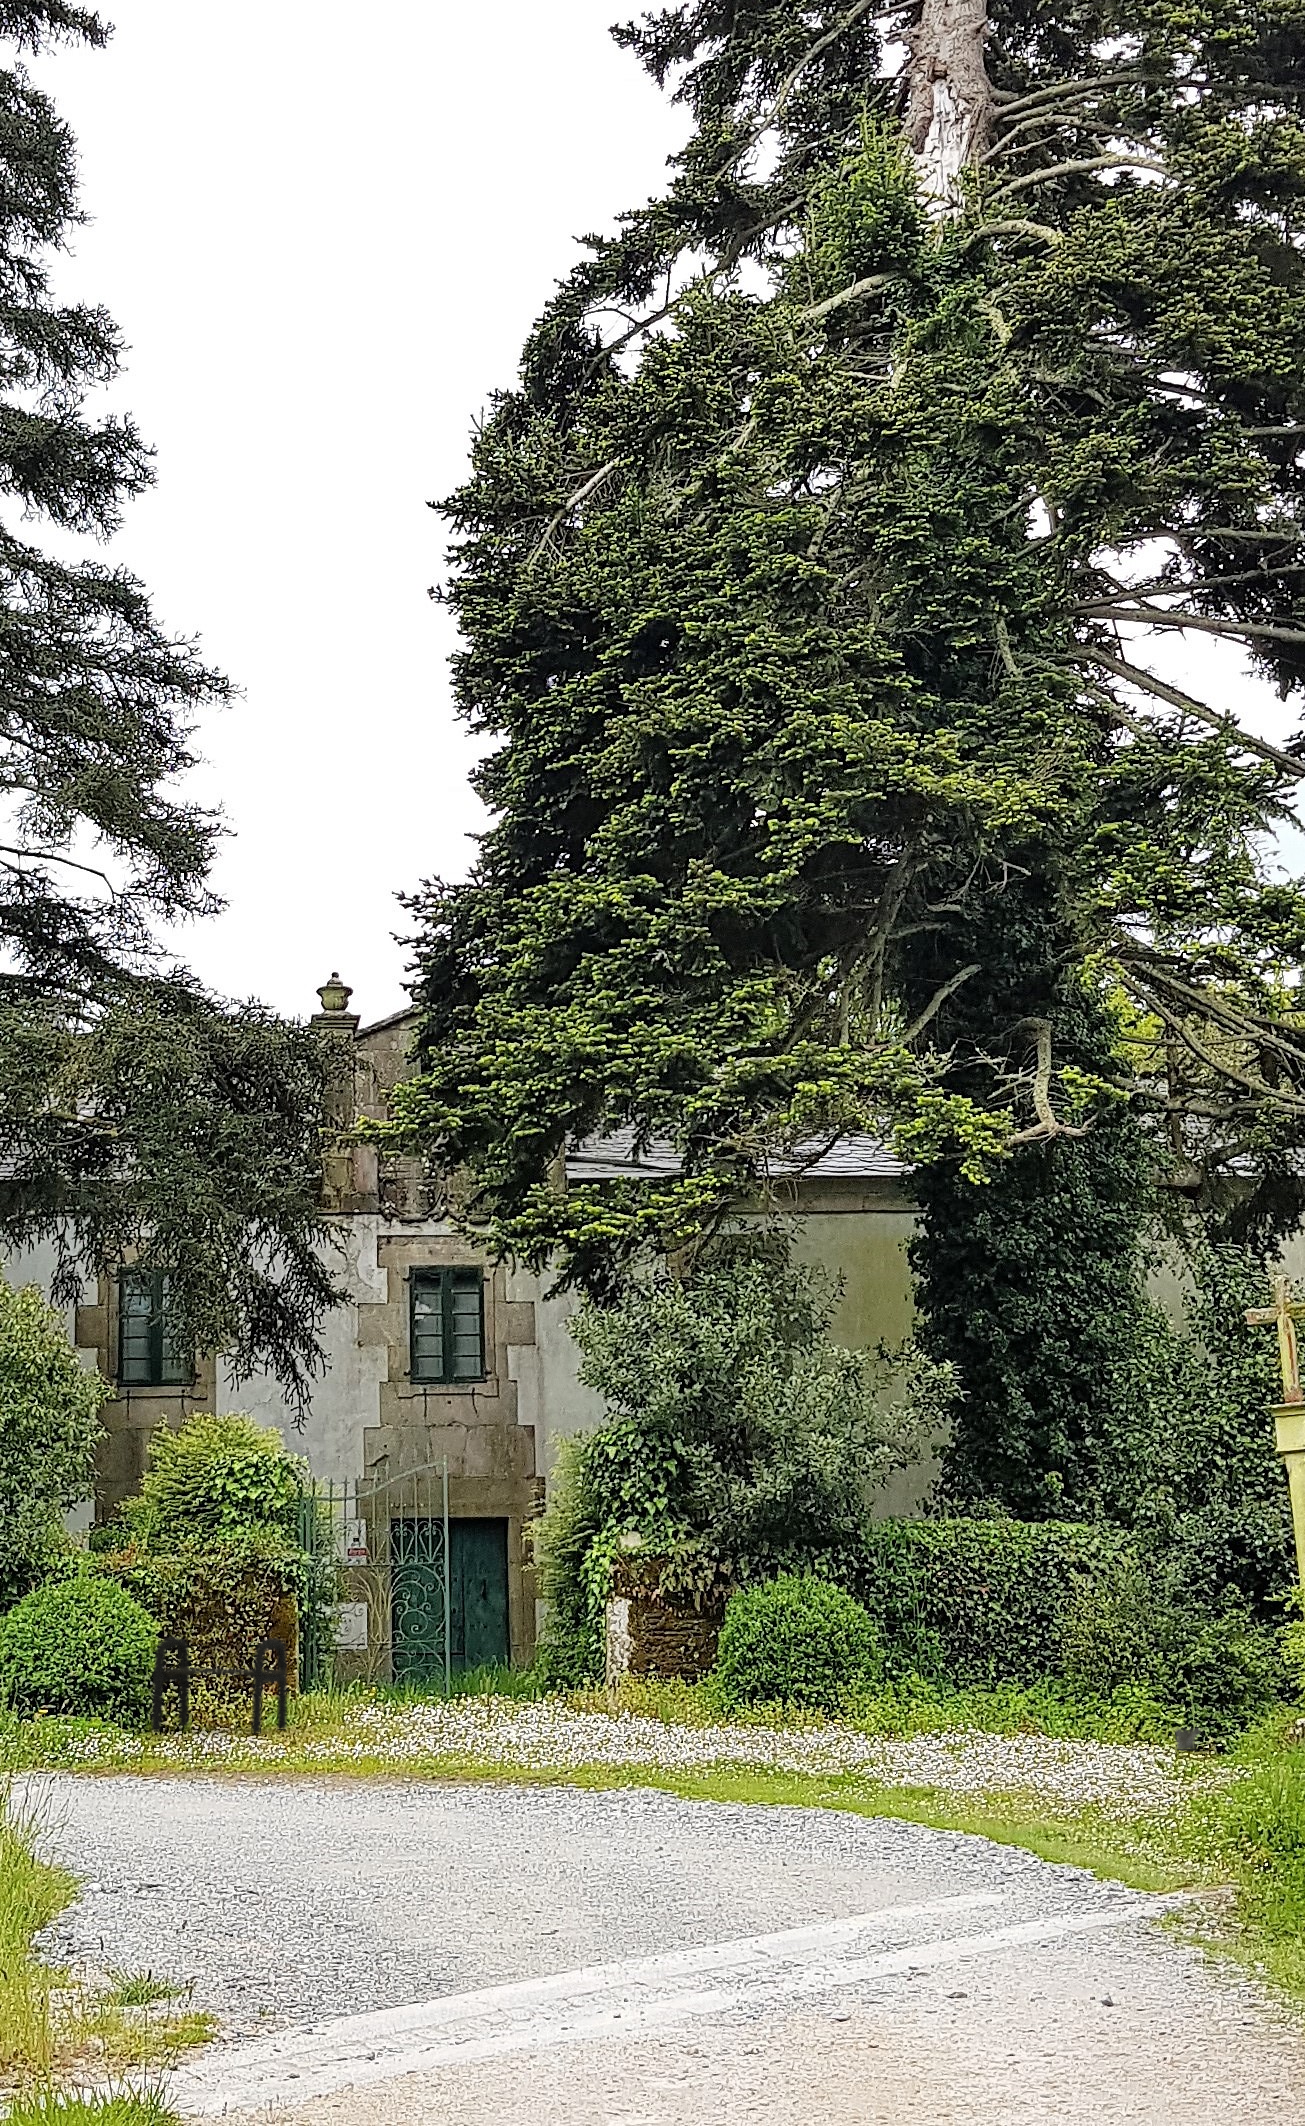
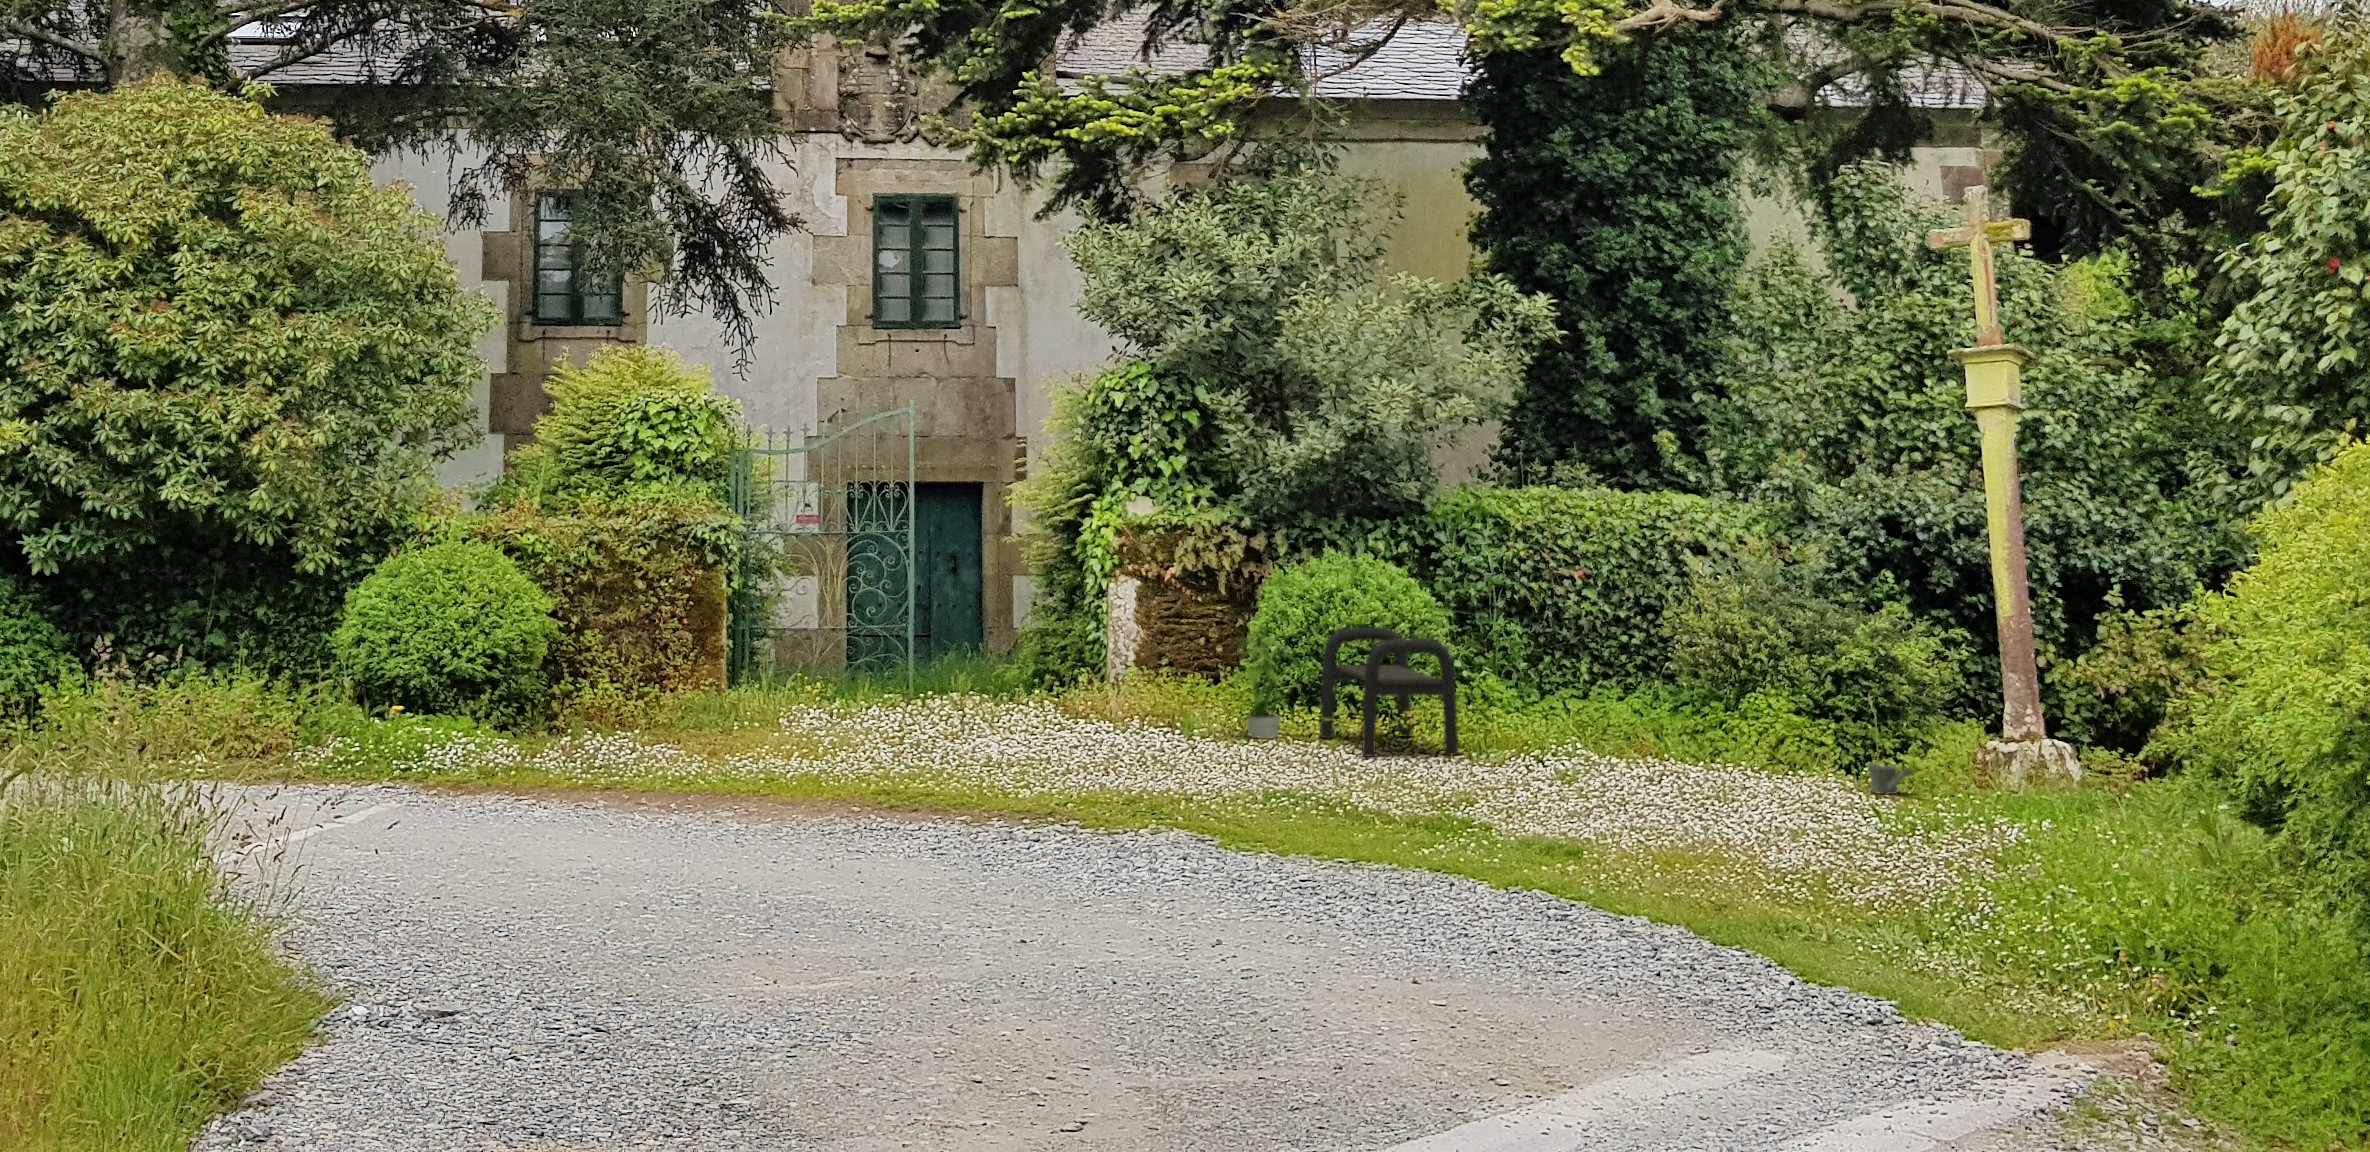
bench: present [151,1637,287,1734] -> present [1320,627,1458,757]
potted plant: none [702,1643,758,1729] -> present [1235,636,1292,739]

